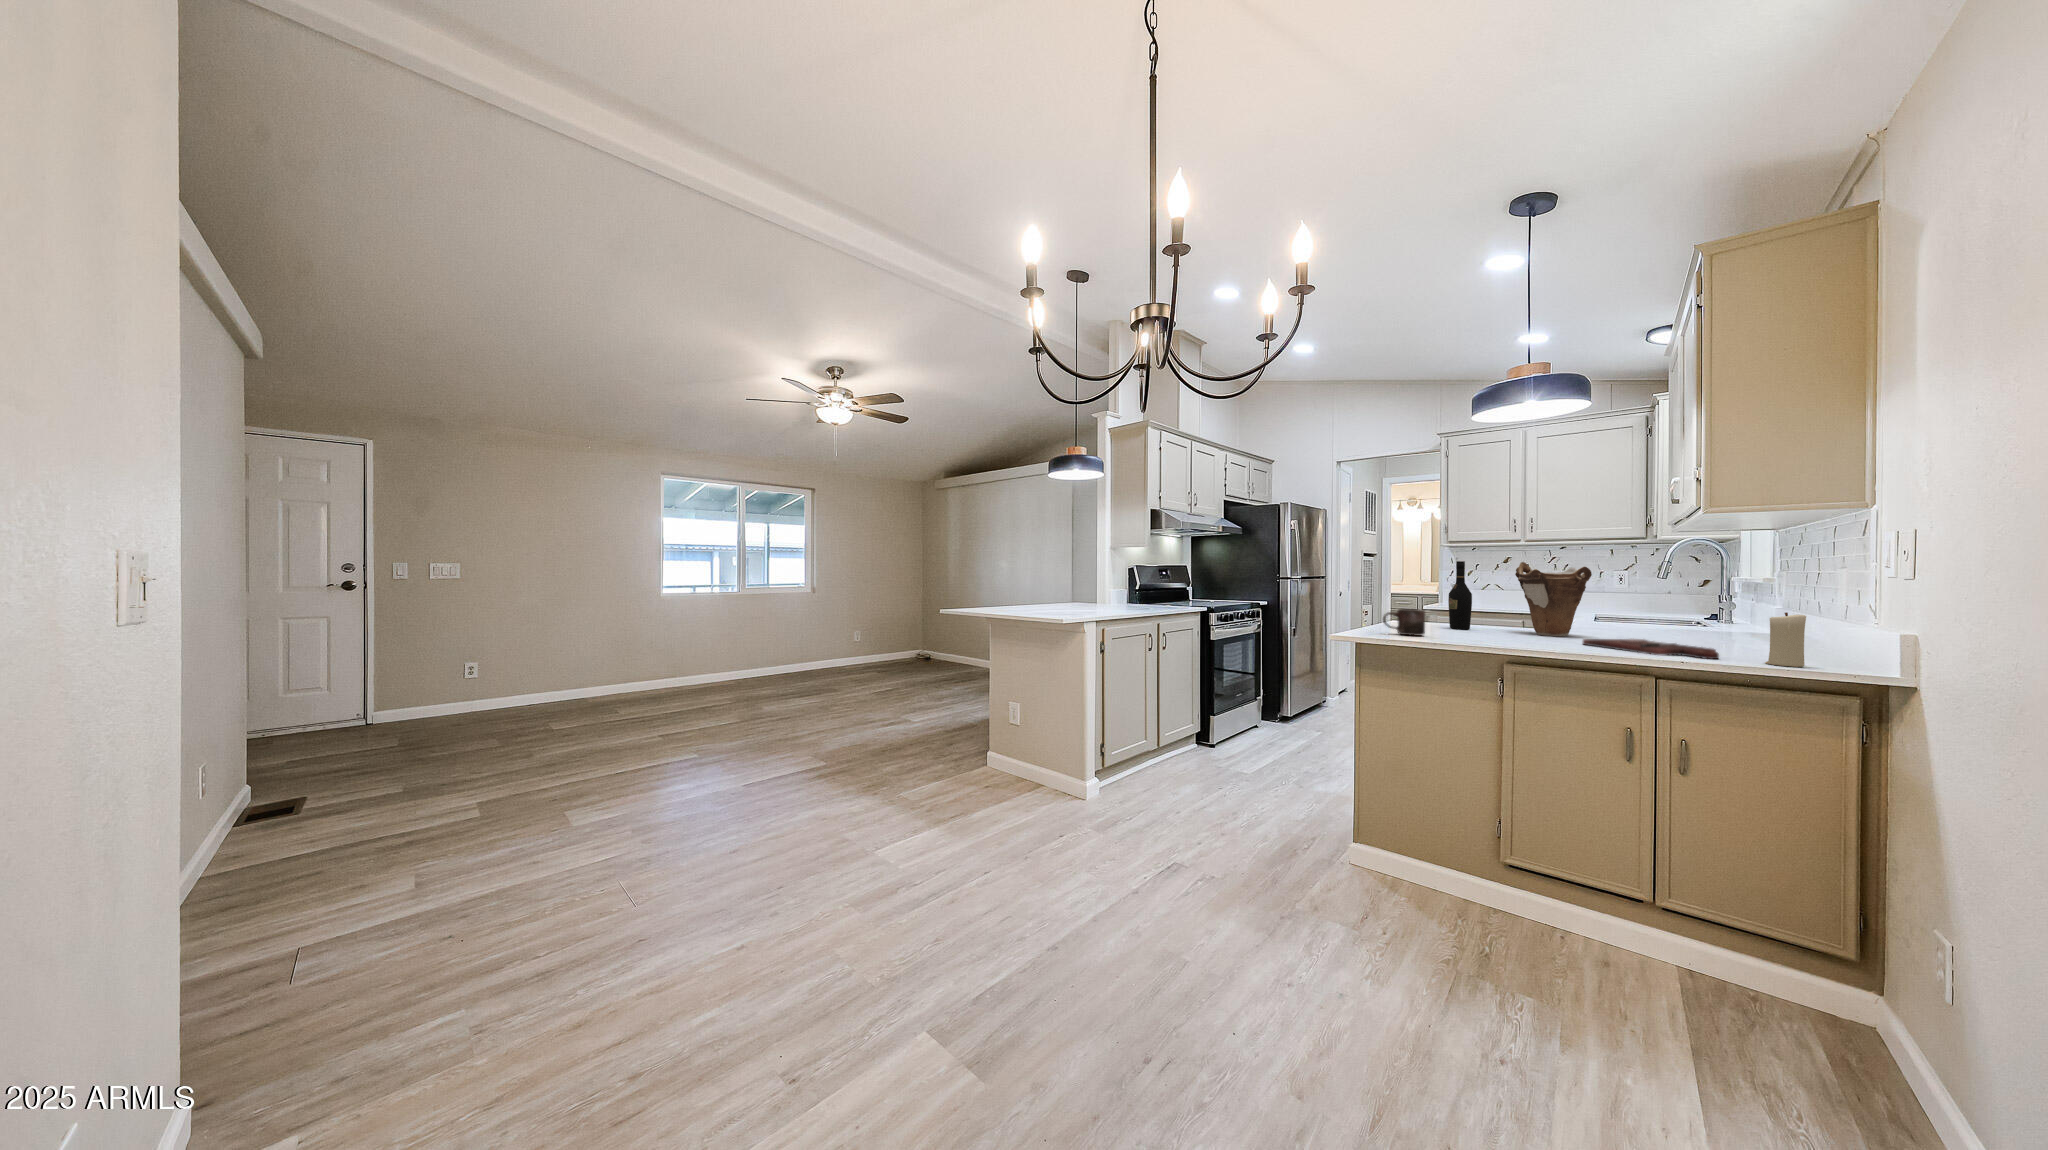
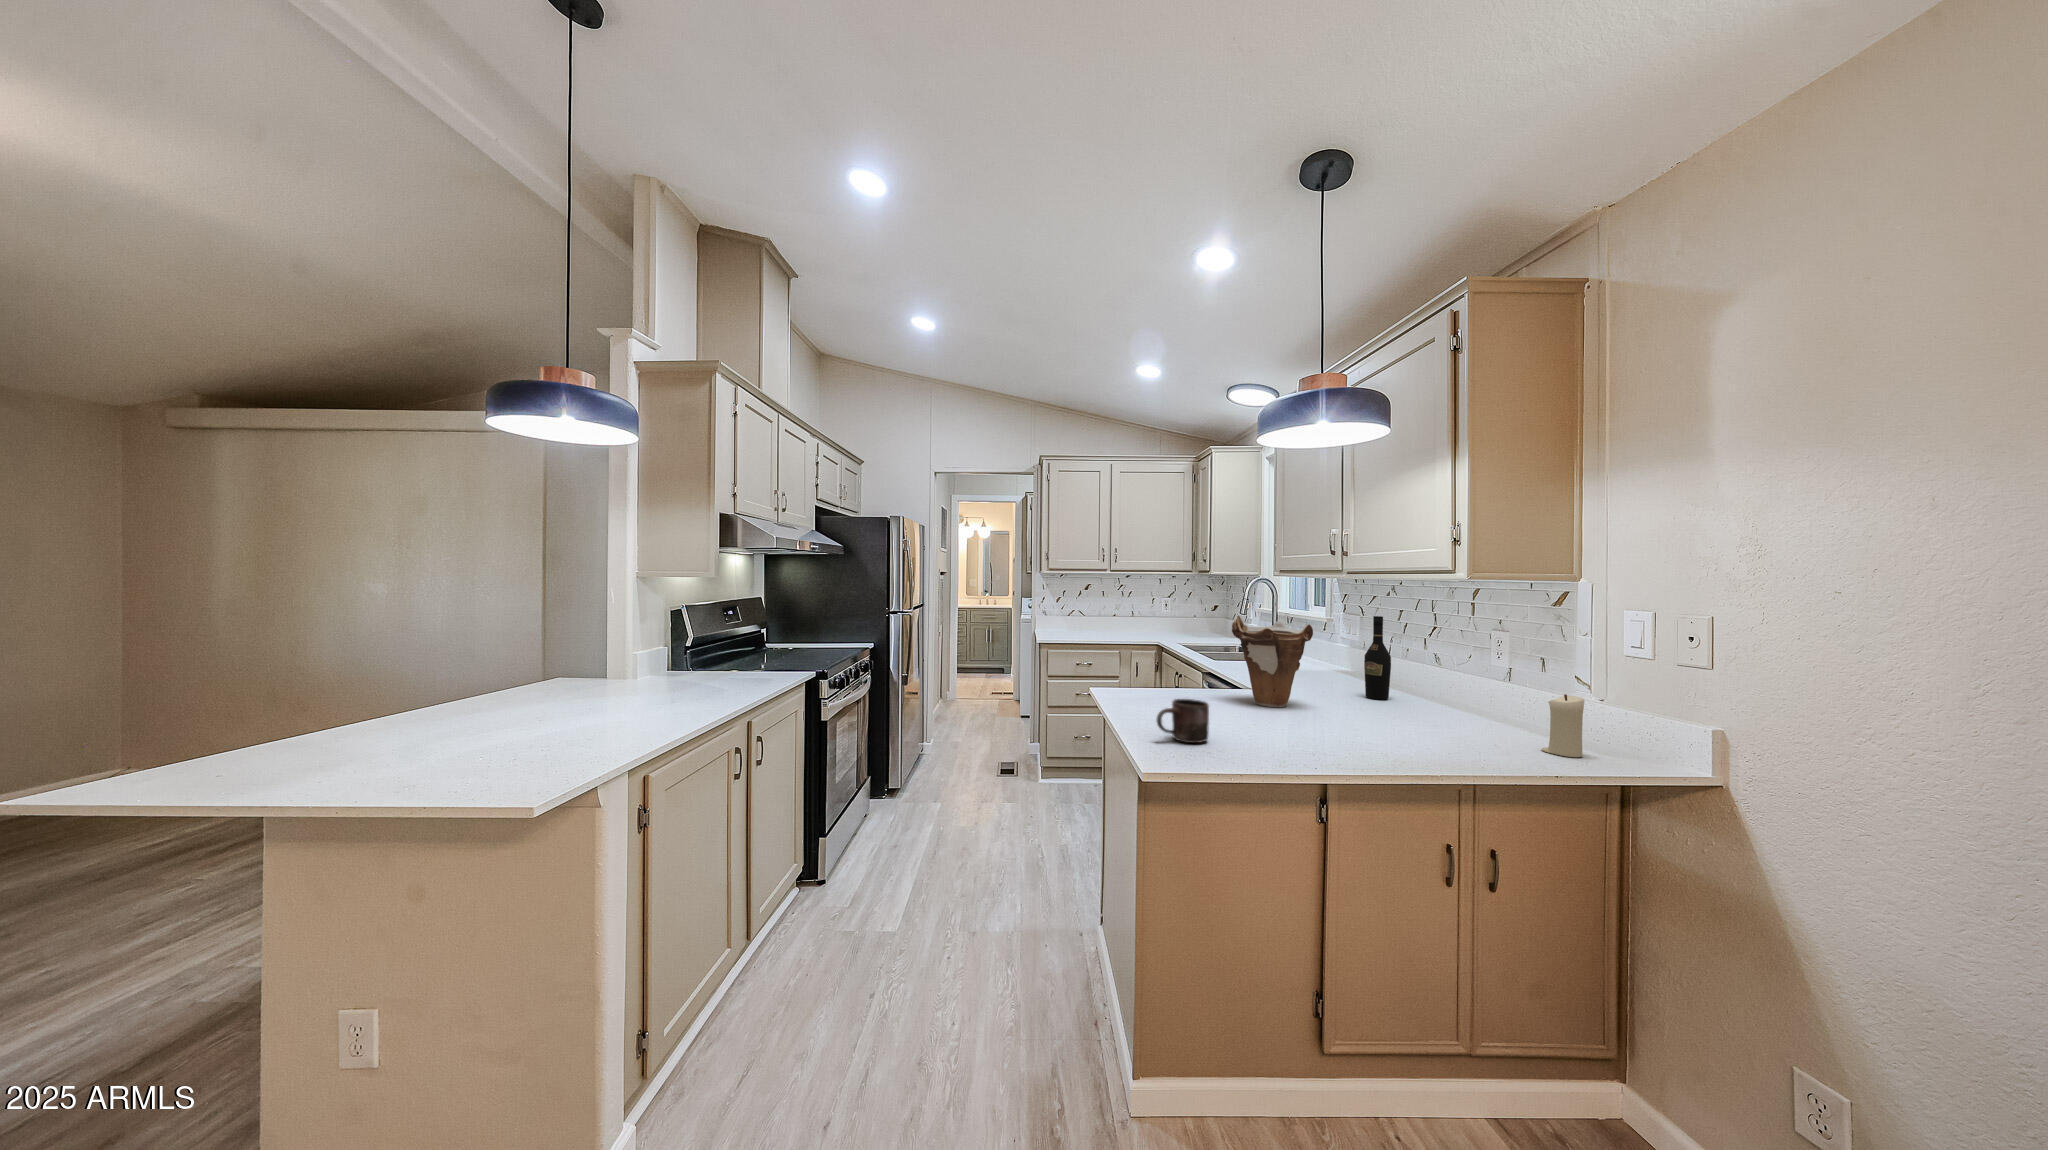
wine bottle: present [1448,561,1472,630] -> present [1364,616,1391,700]
cutting board: present [1583,639,1719,659] -> none [1350,714,1505,750]

